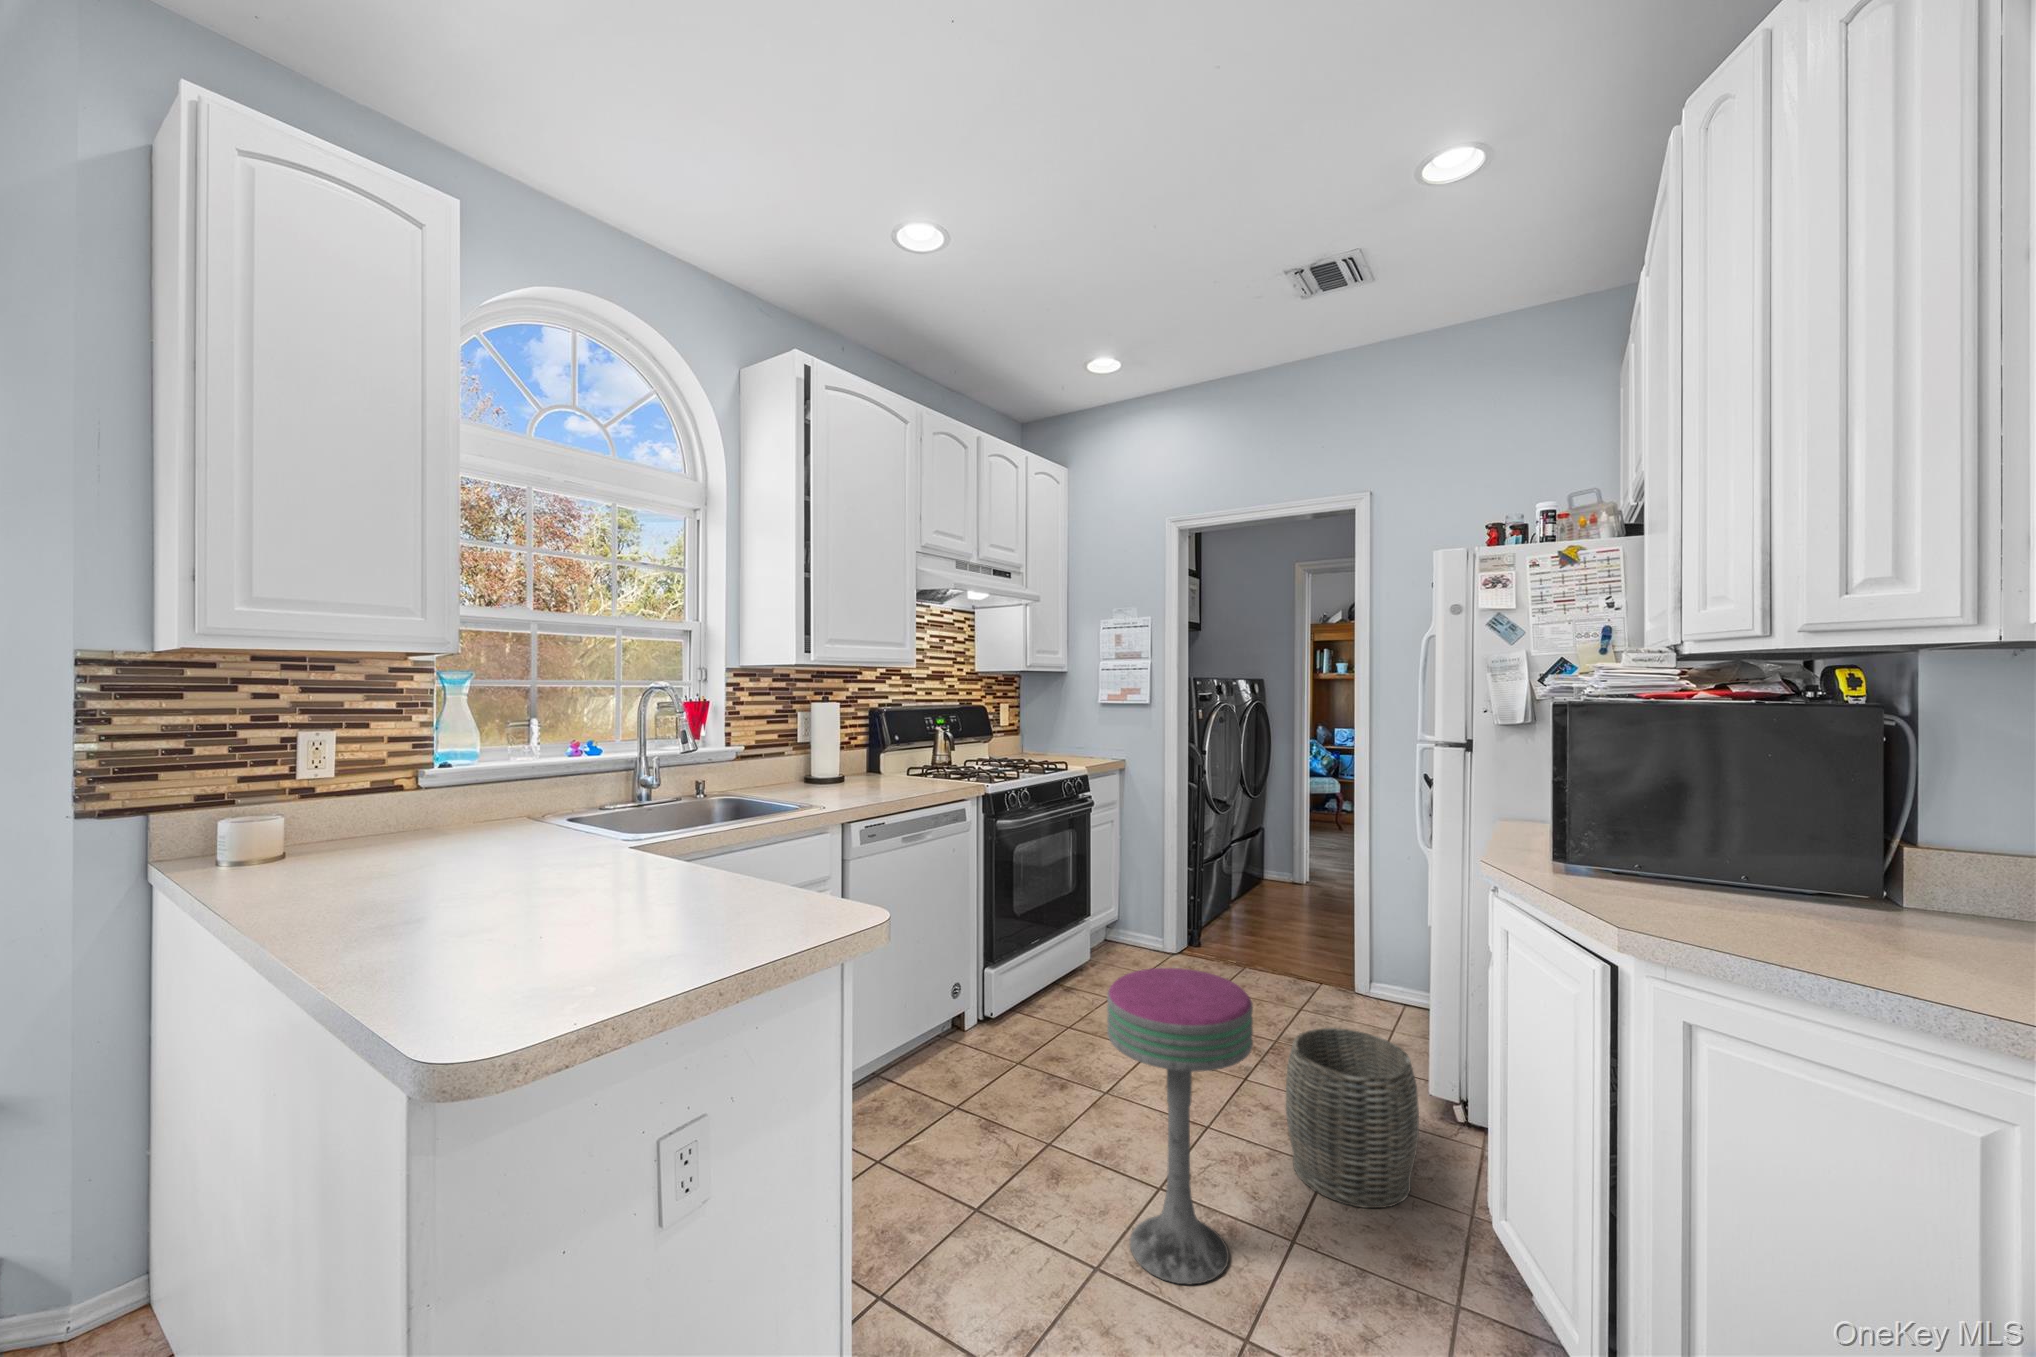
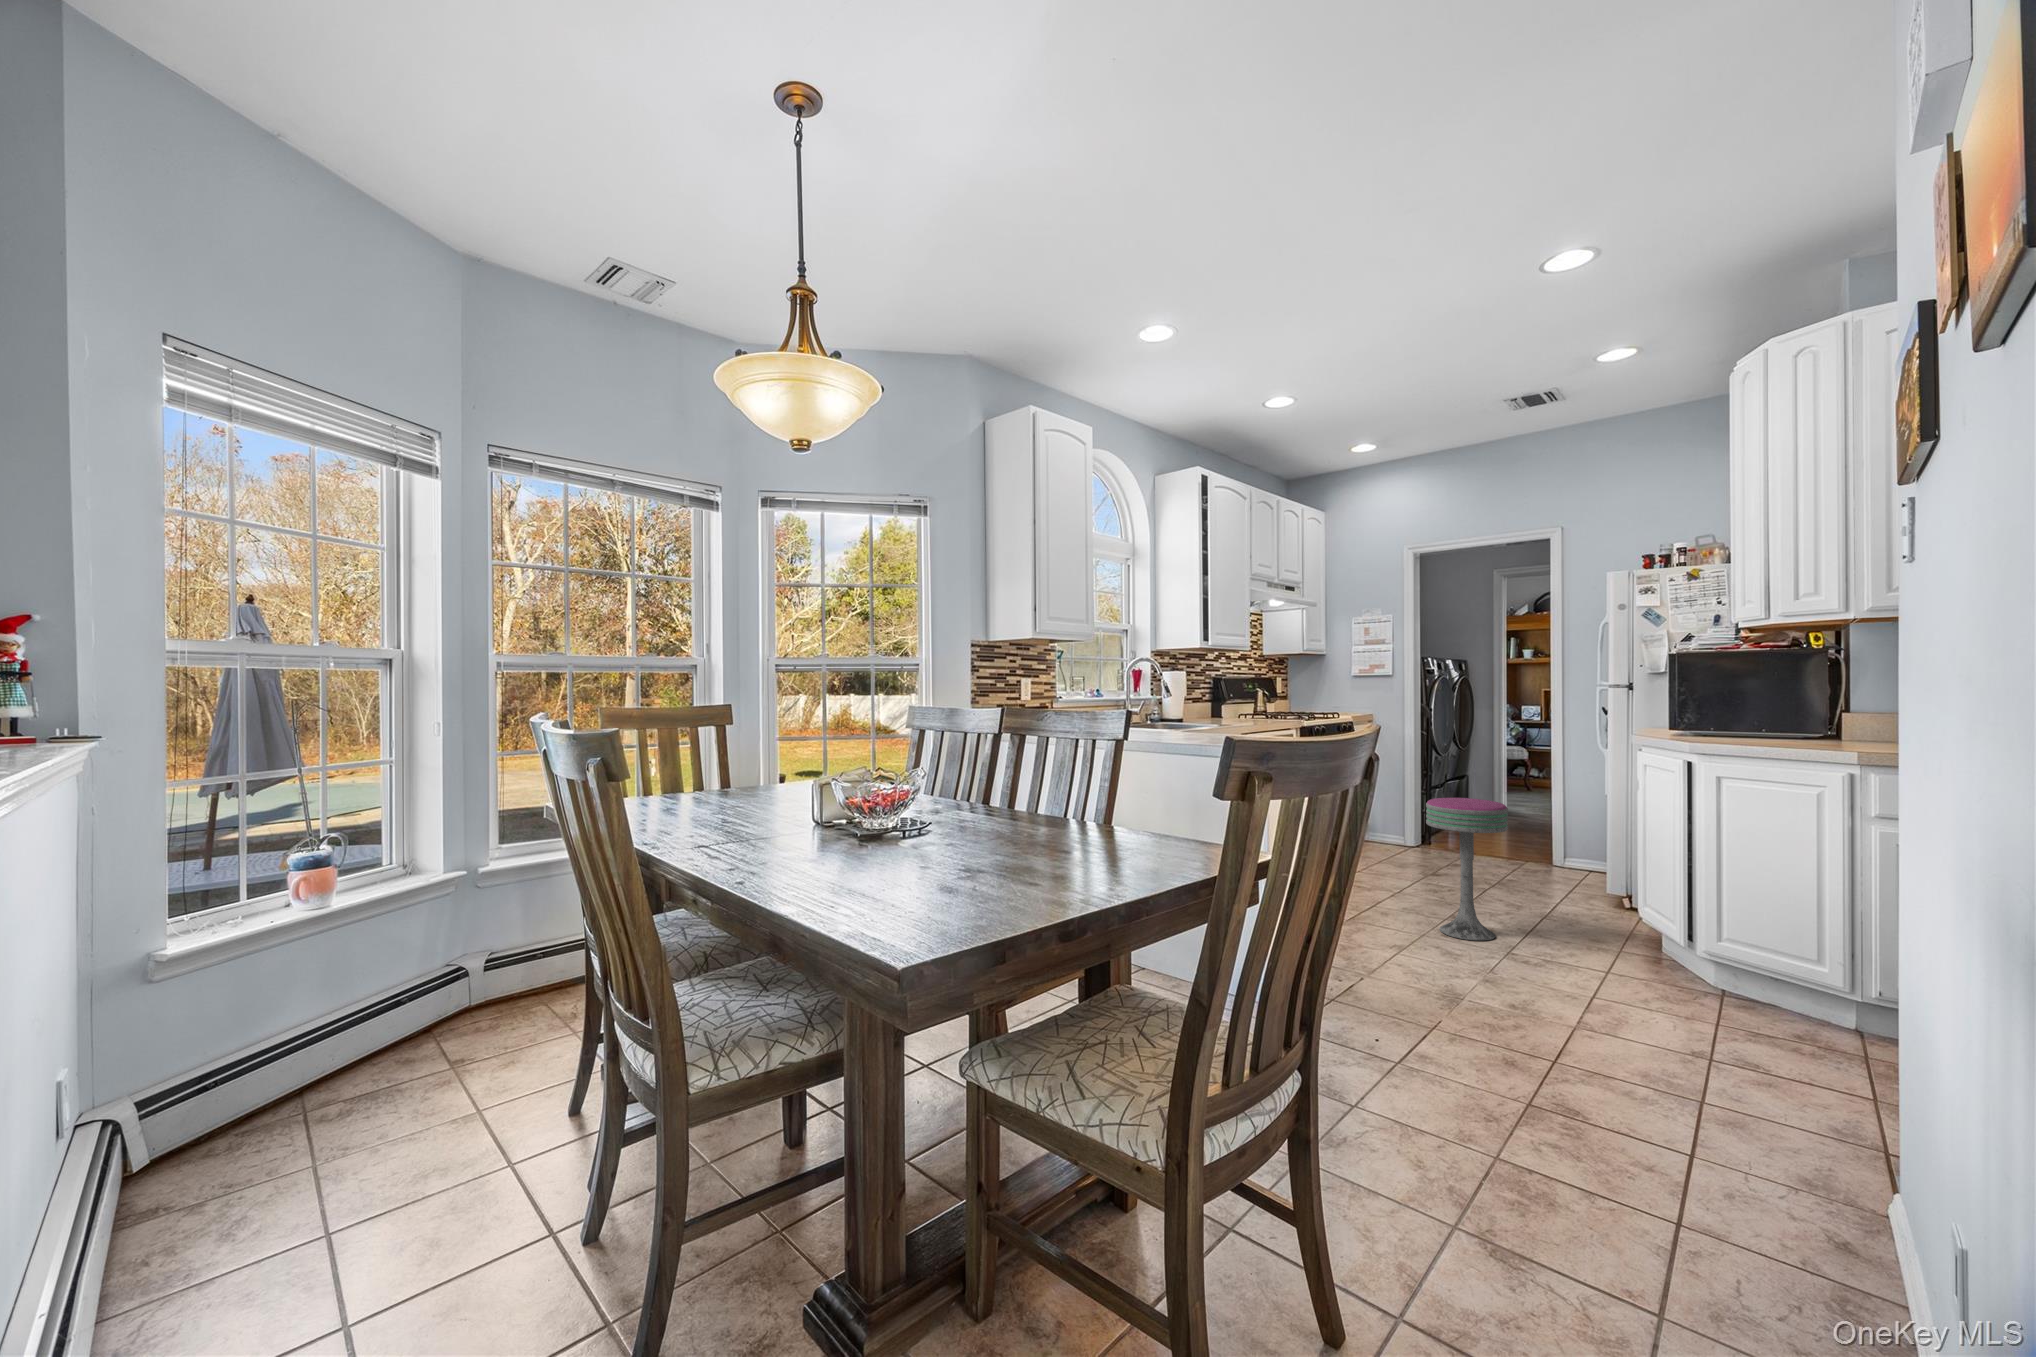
woven basket: present [1286,1028,1419,1208] -> none [1519,846,1600,928]

